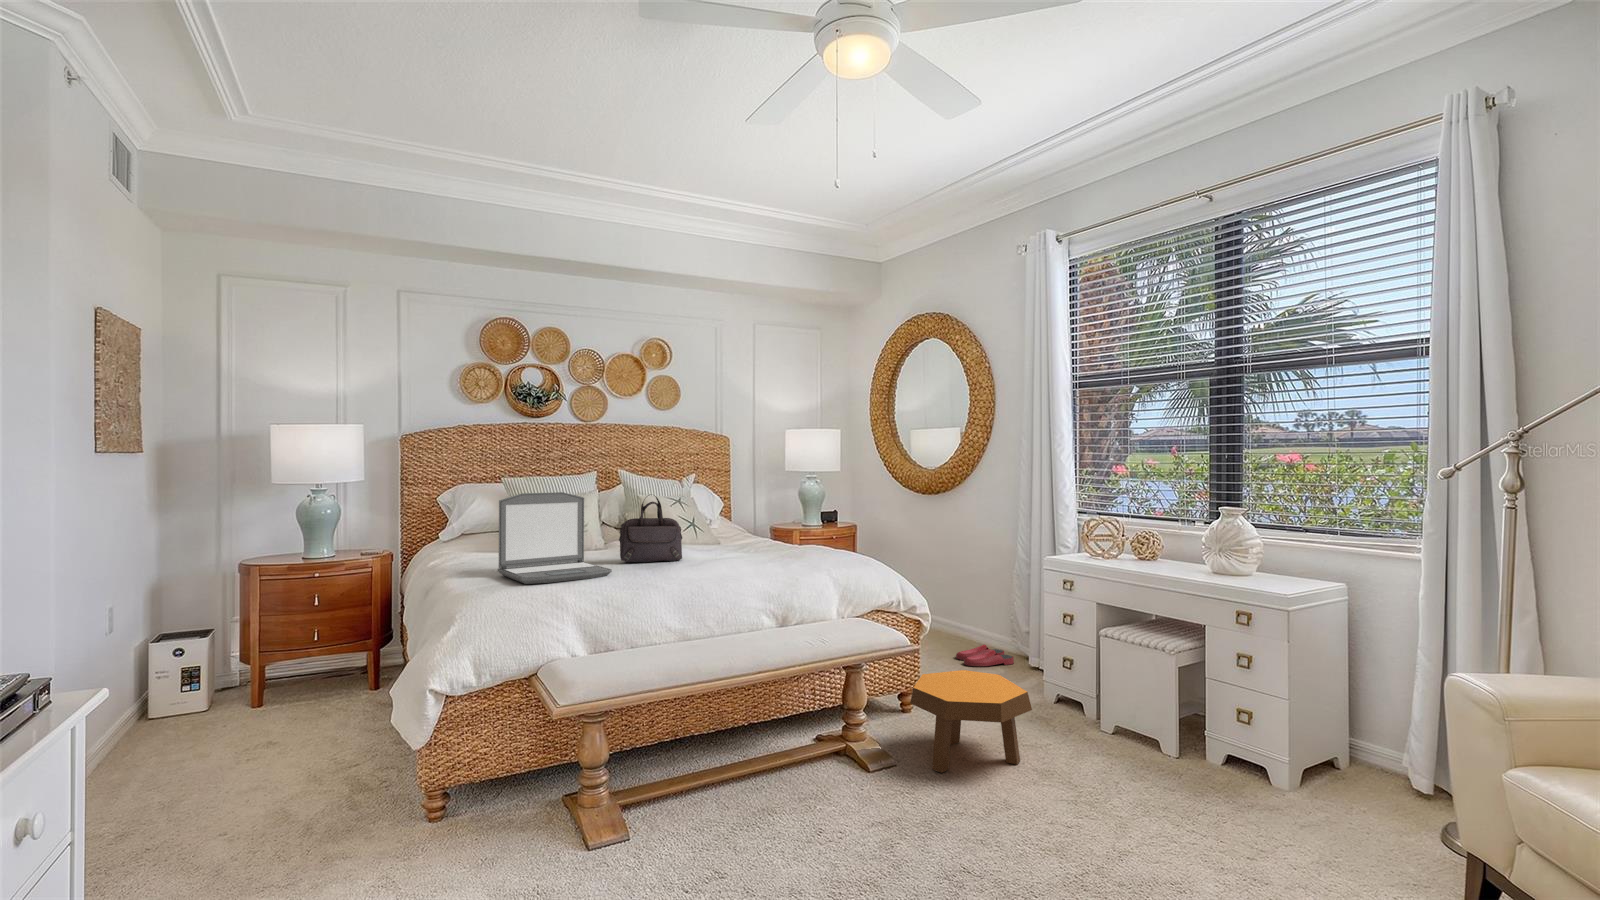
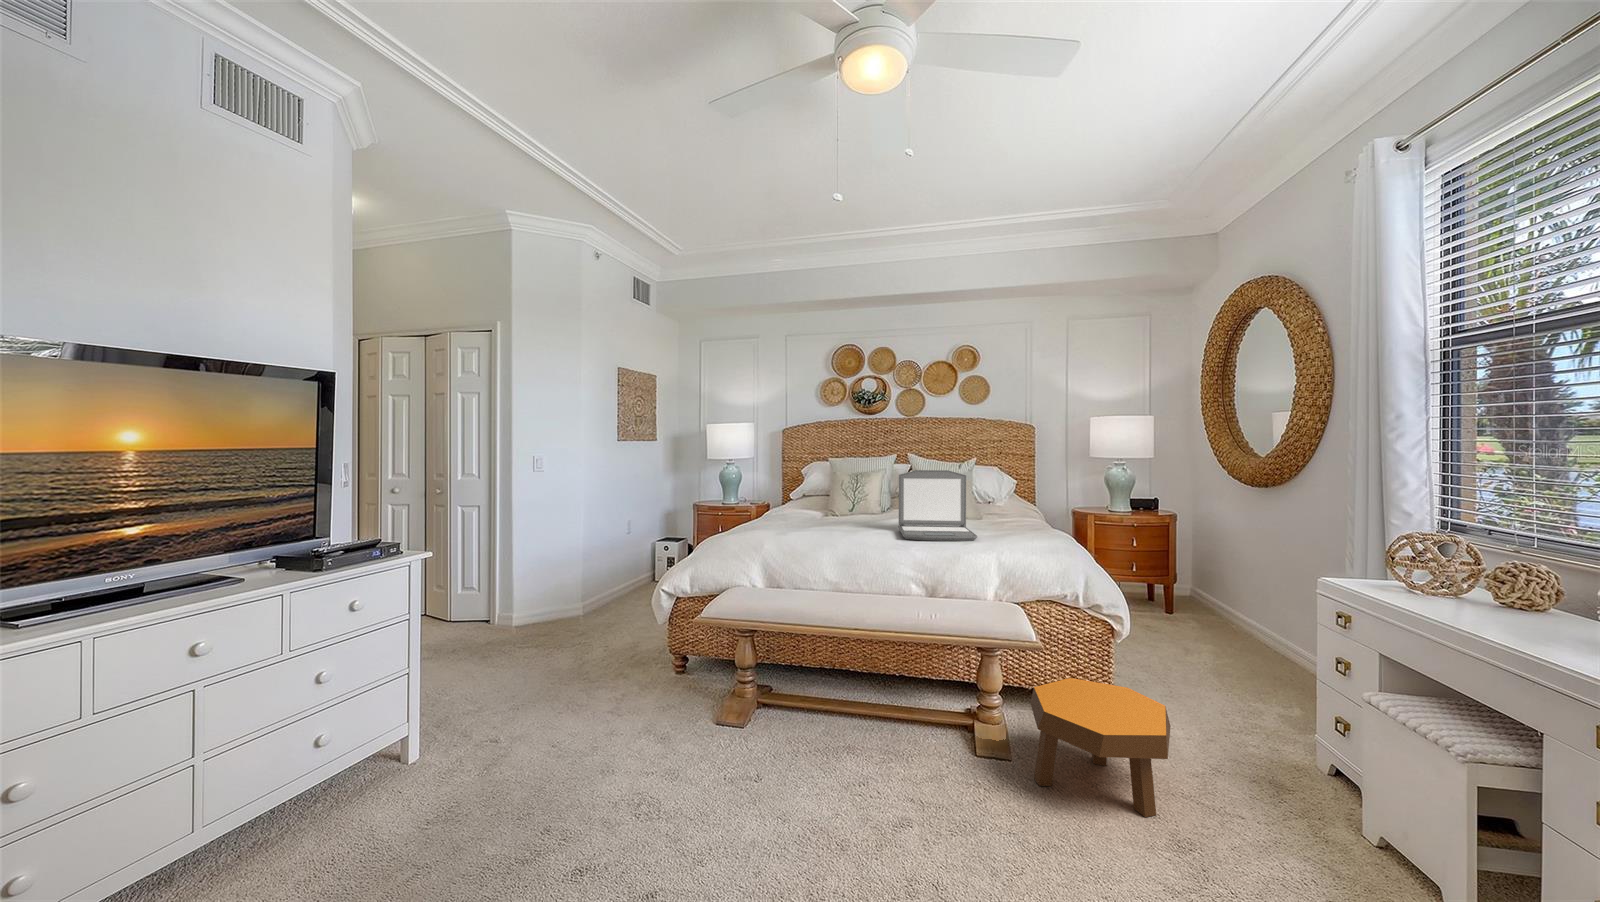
laptop: present [498,492,612,584] -> present [898,470,977,541]
handbag: present [619,495,682,562] -> none [847,474,894,529]
slippers: present [956,645,1014,666] -> none [1240,674,1324,708]

